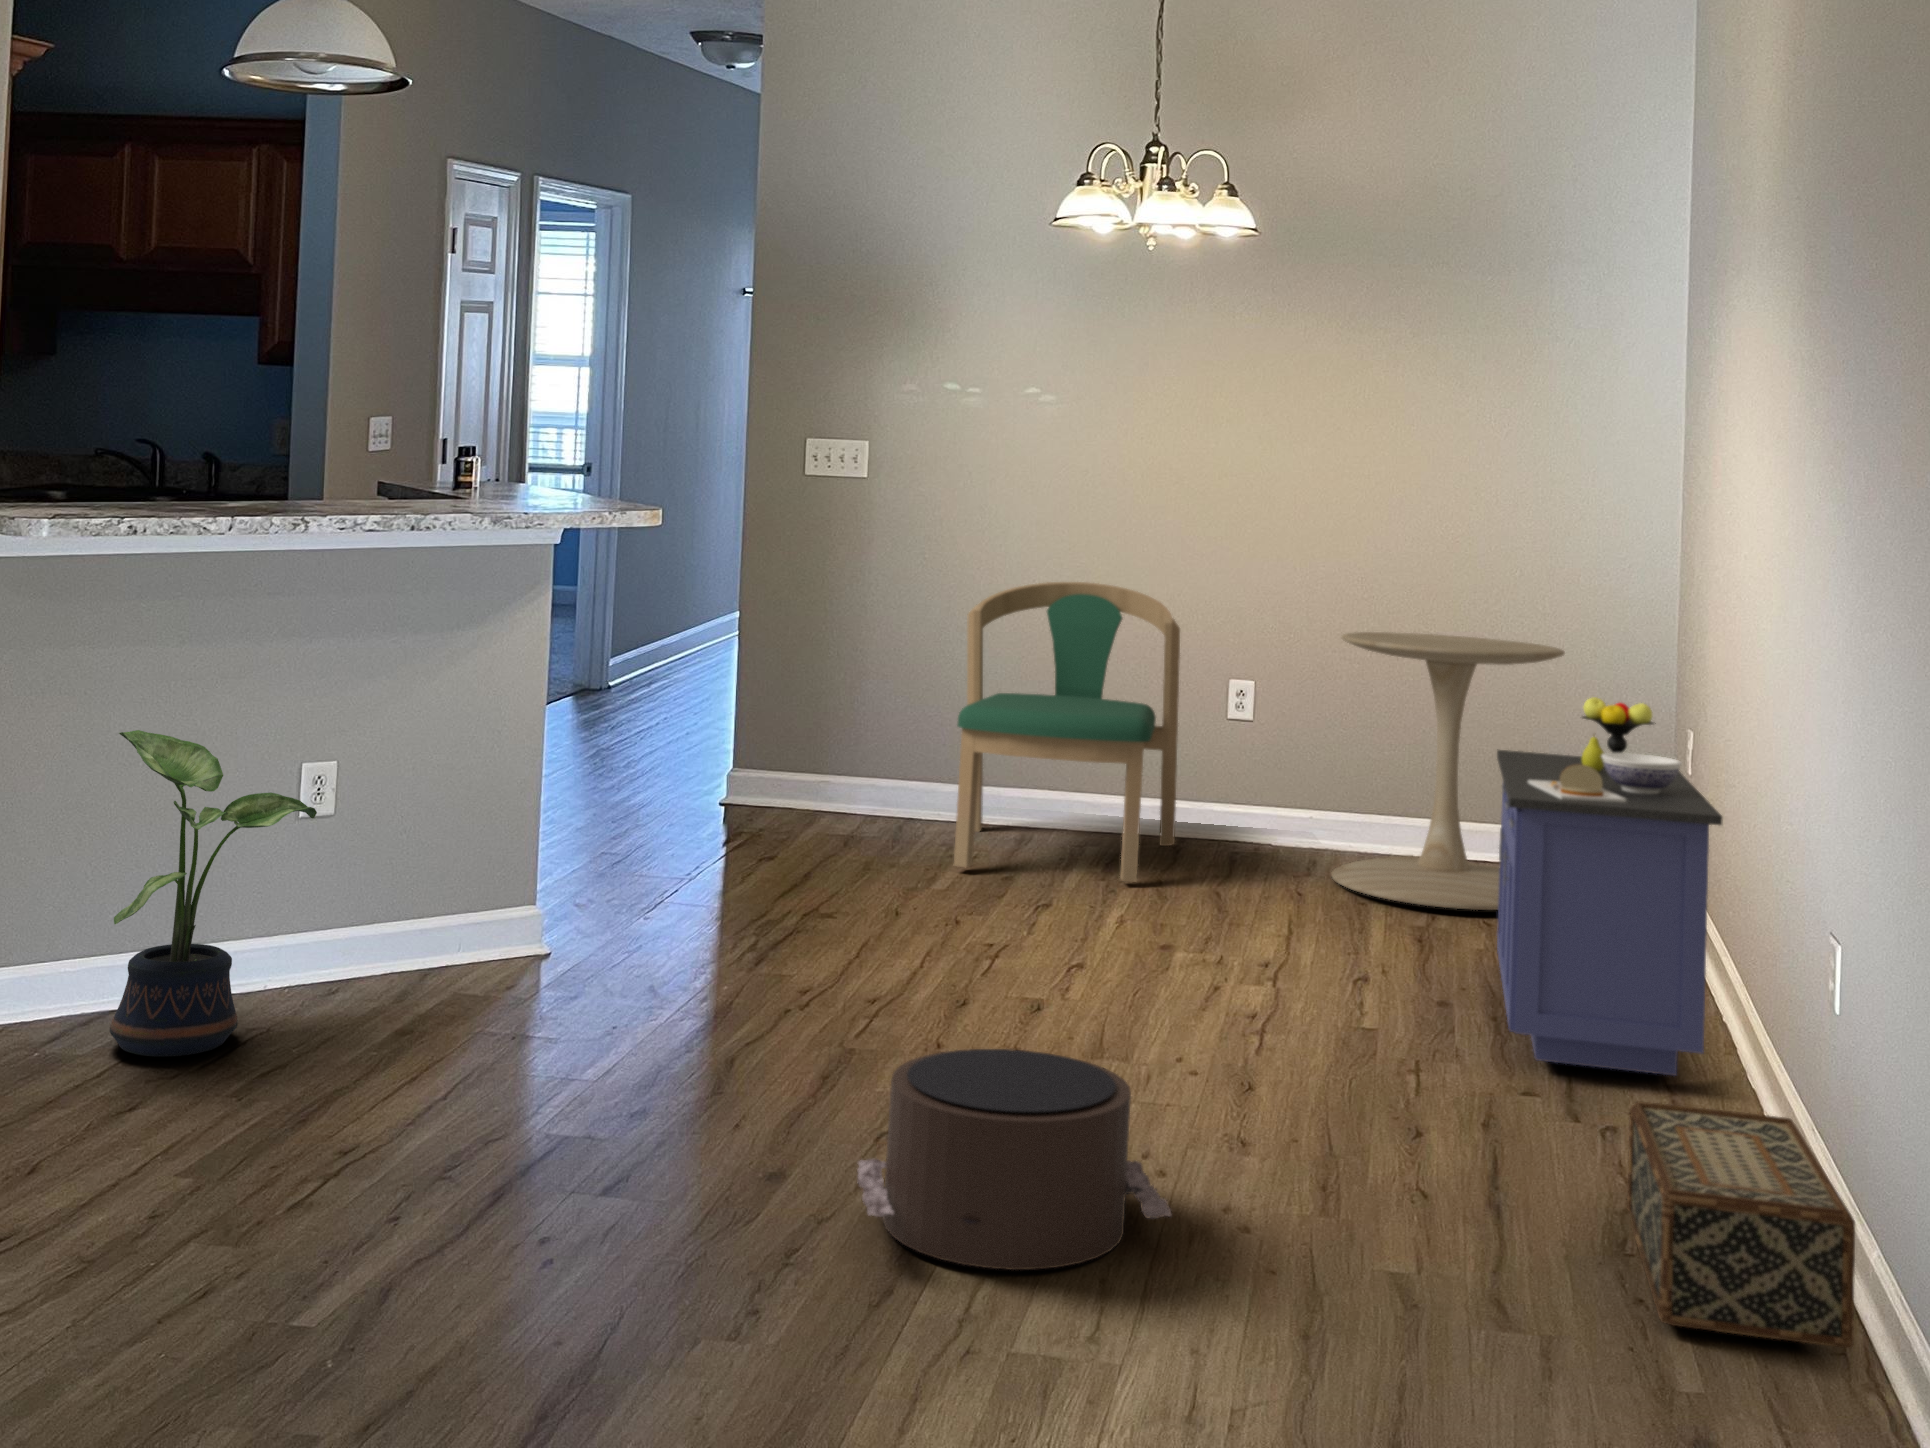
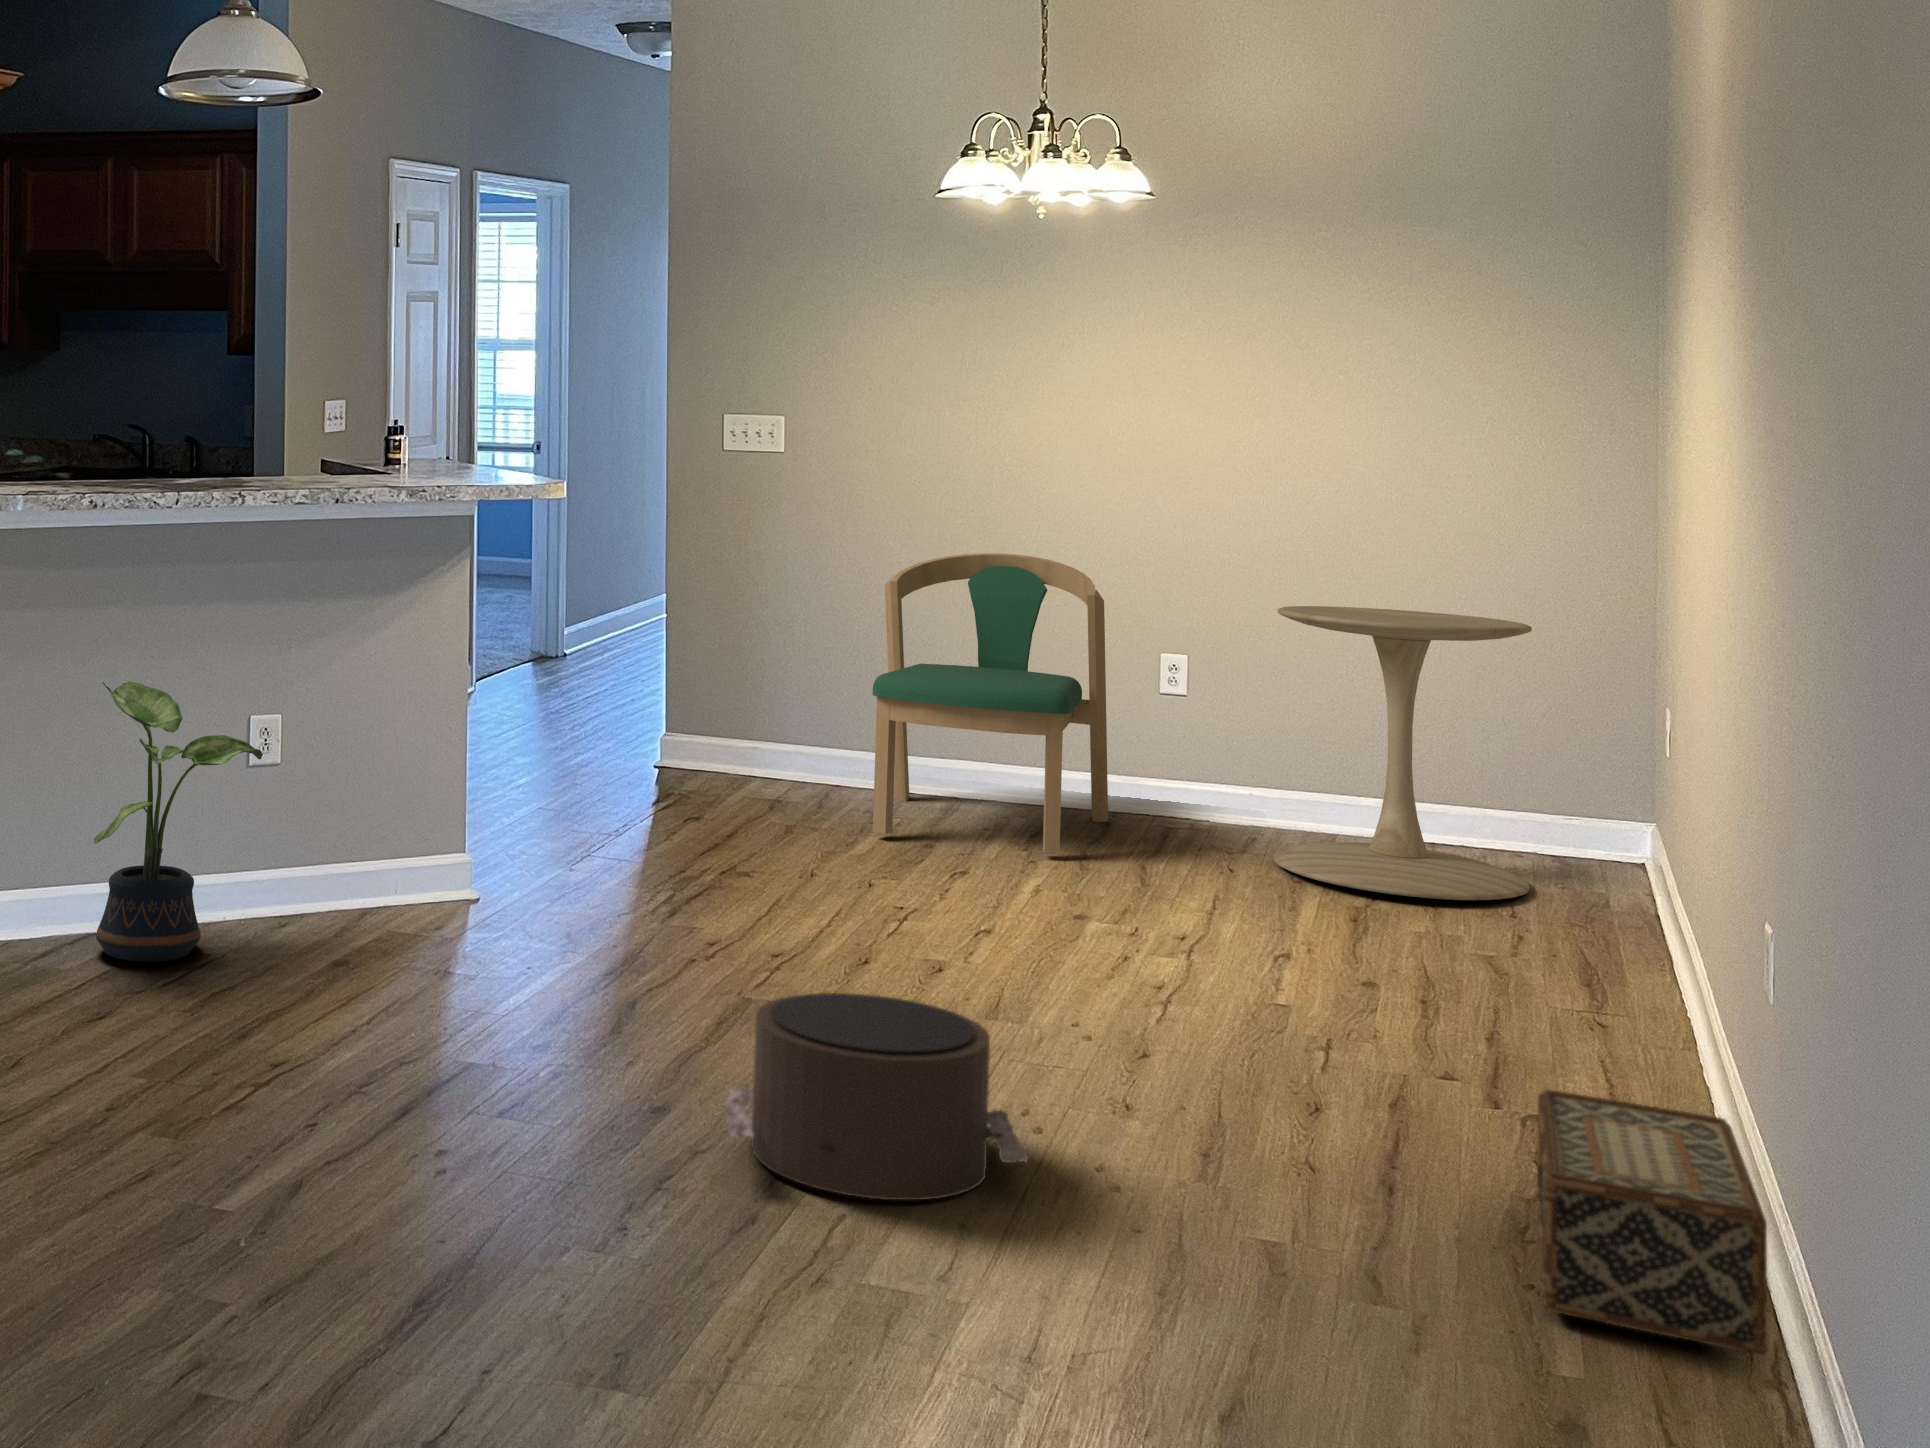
storage cabinet: present [1497,697,1723,1076] -> none [1424,674,1669,1075]

